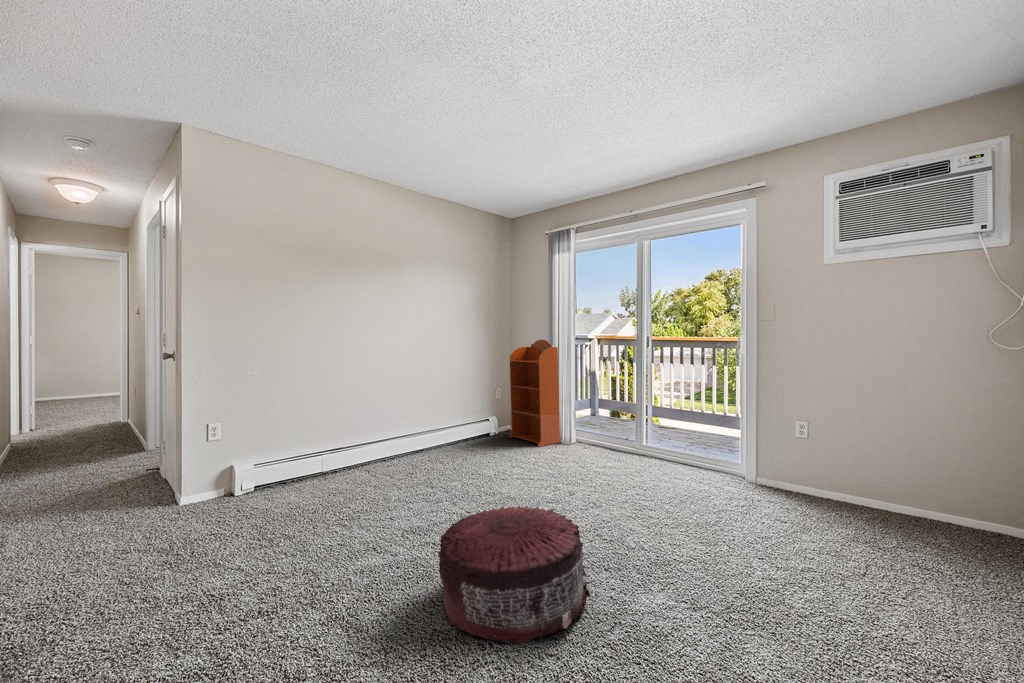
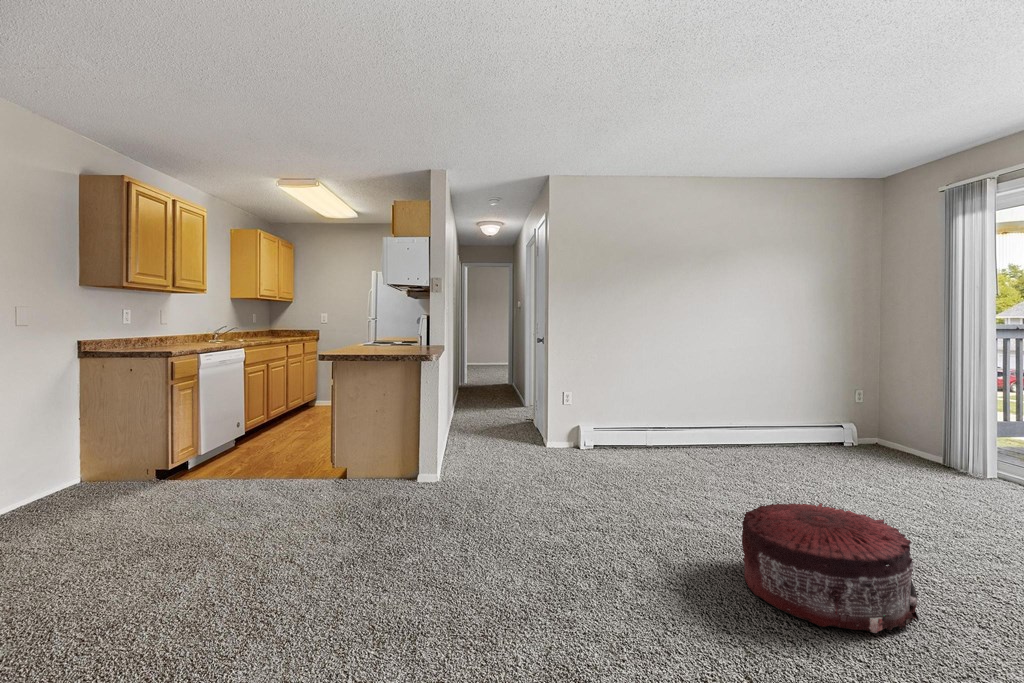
bookcase: present [509,340,560,447] -> none [871,332,956,470]

